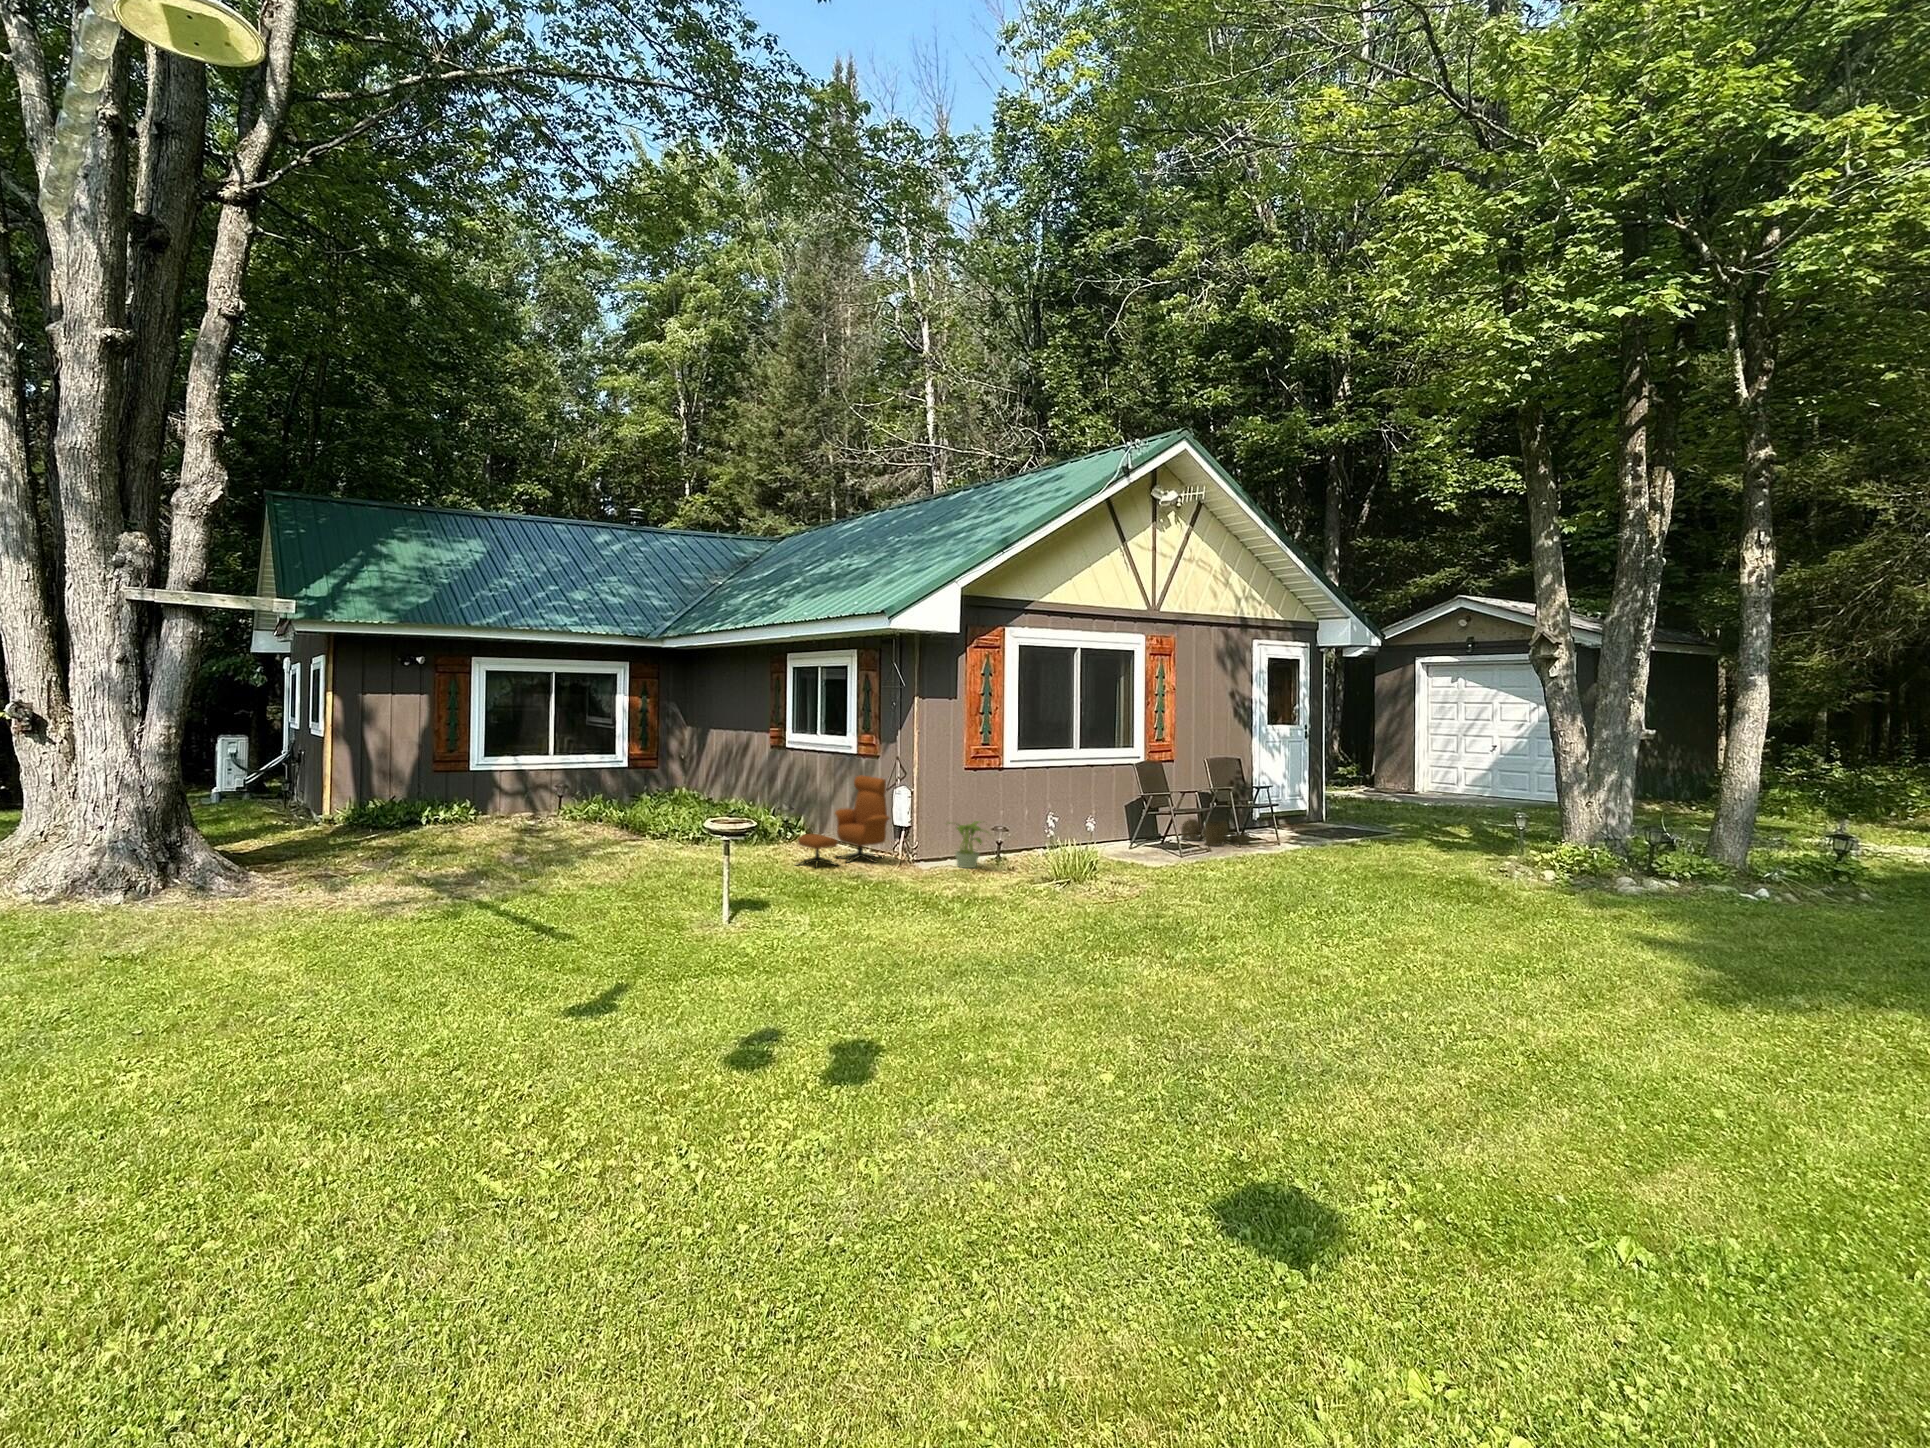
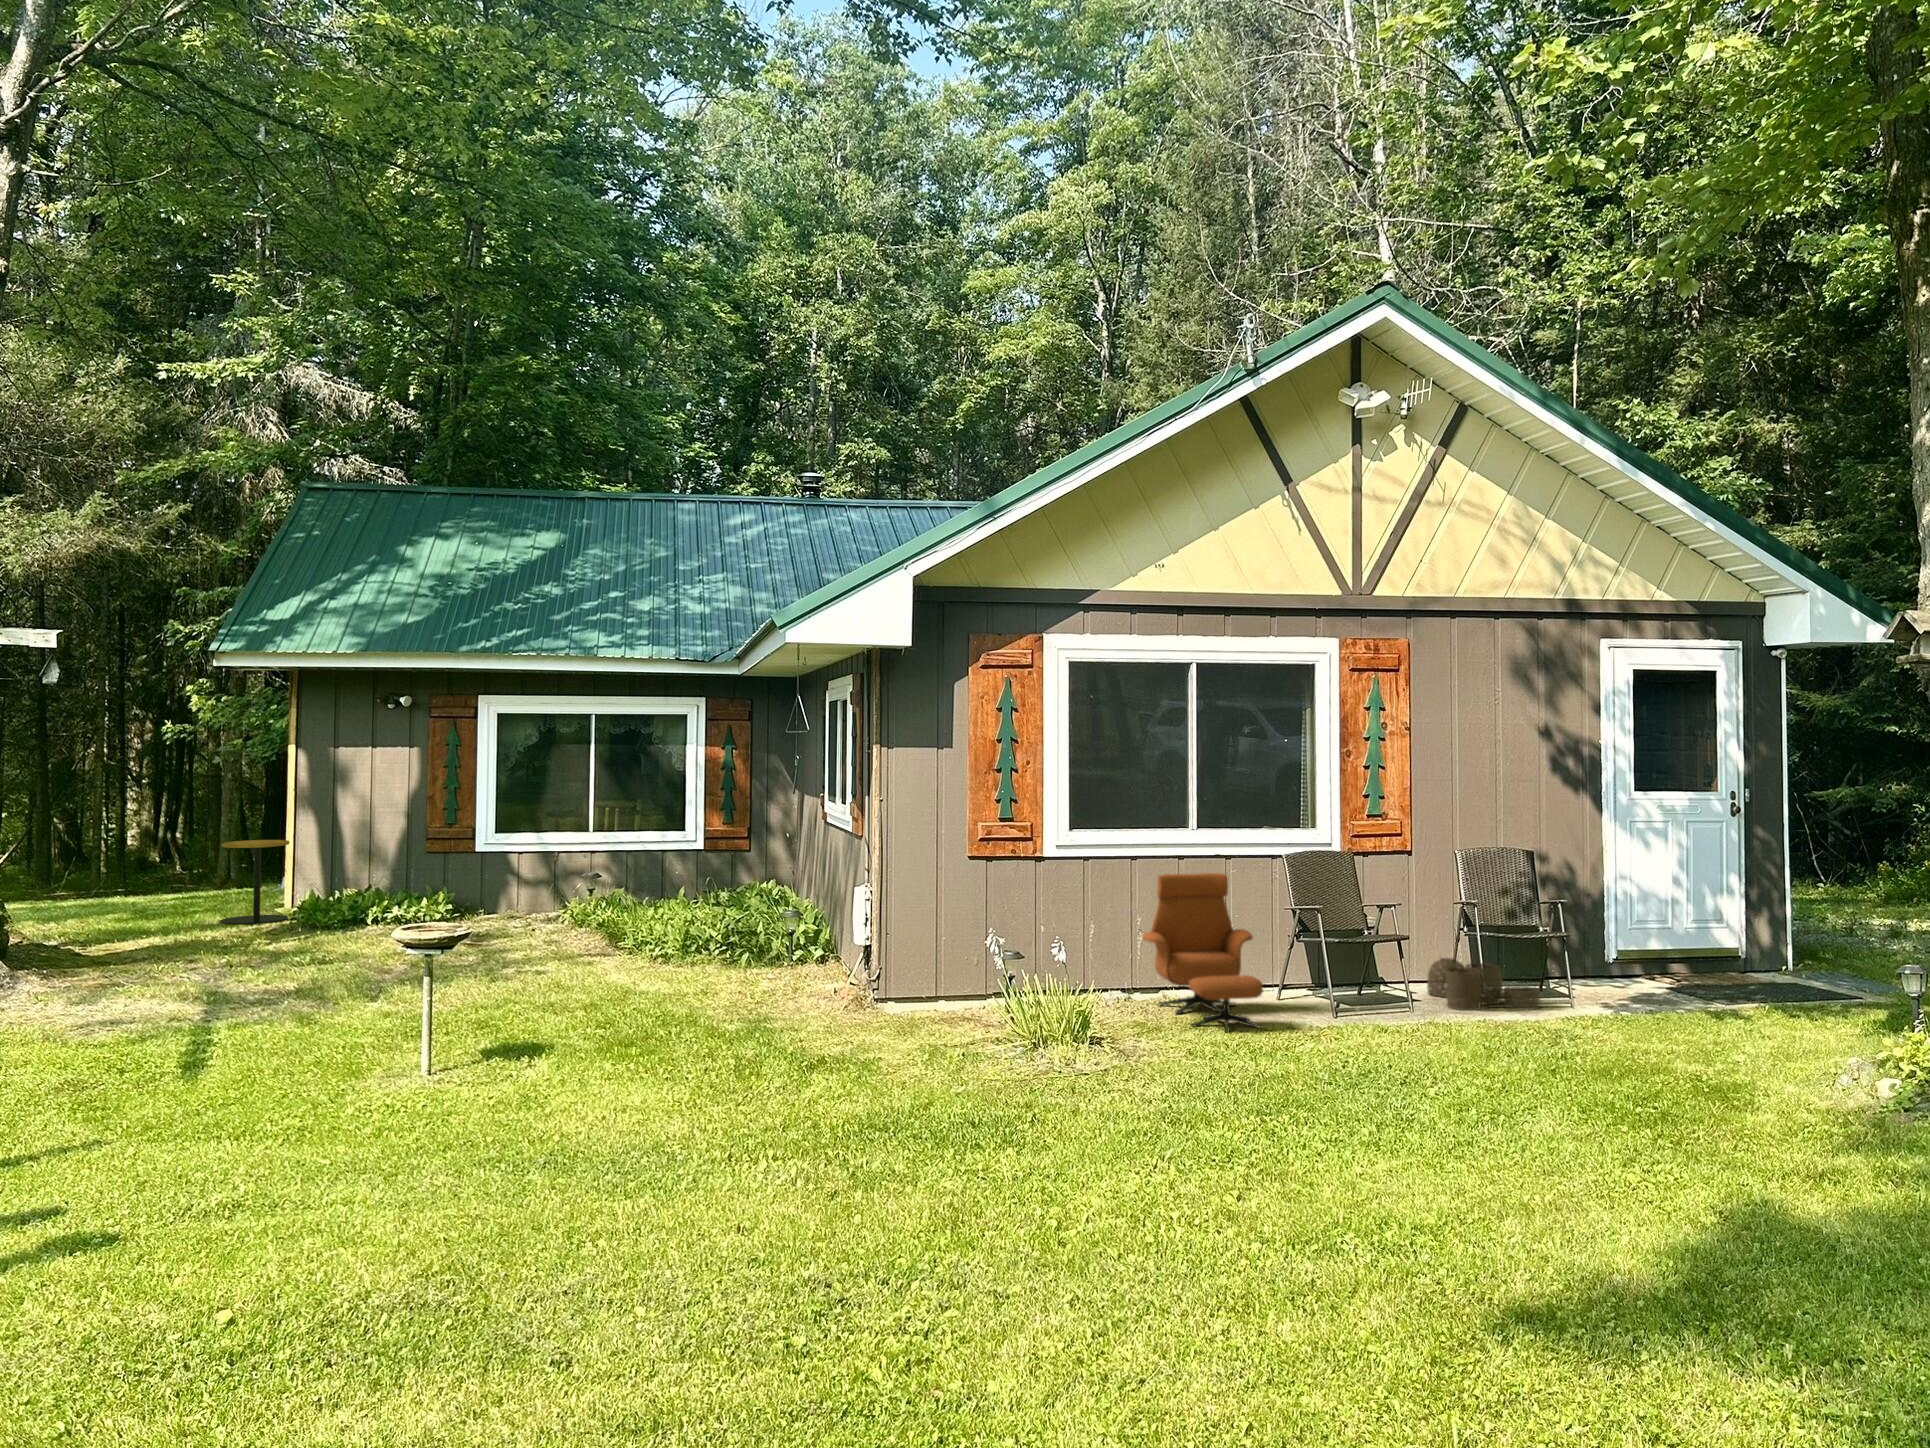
side table: none [253,768,310,835] -> present [220,840,289,925]
lounge chair: present [796,776,890,868] -> present [1142,873,1263,1033]
potted plant: present [949,821,987,868] -> none [904,946,979,1023]

